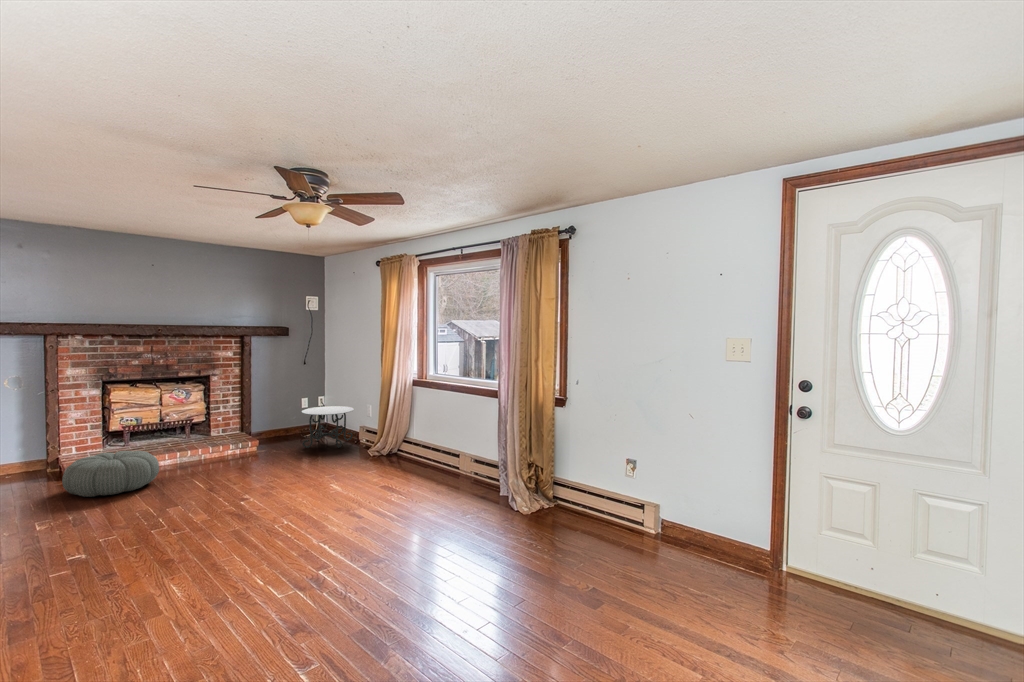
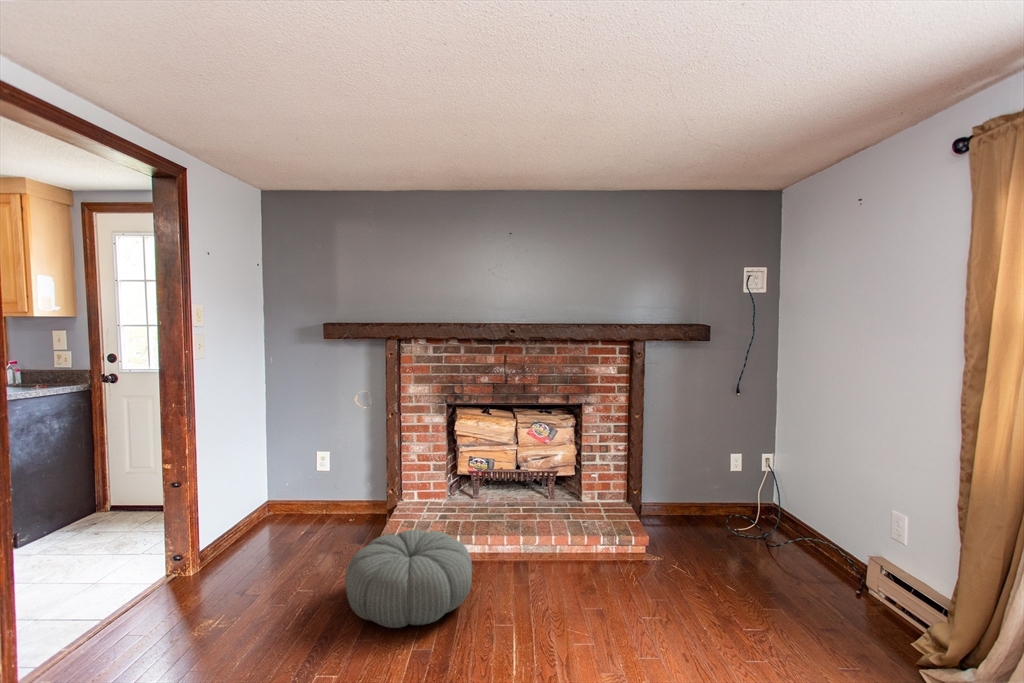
side table: present [302,406,354,448] -> none [730,486,852,603]

